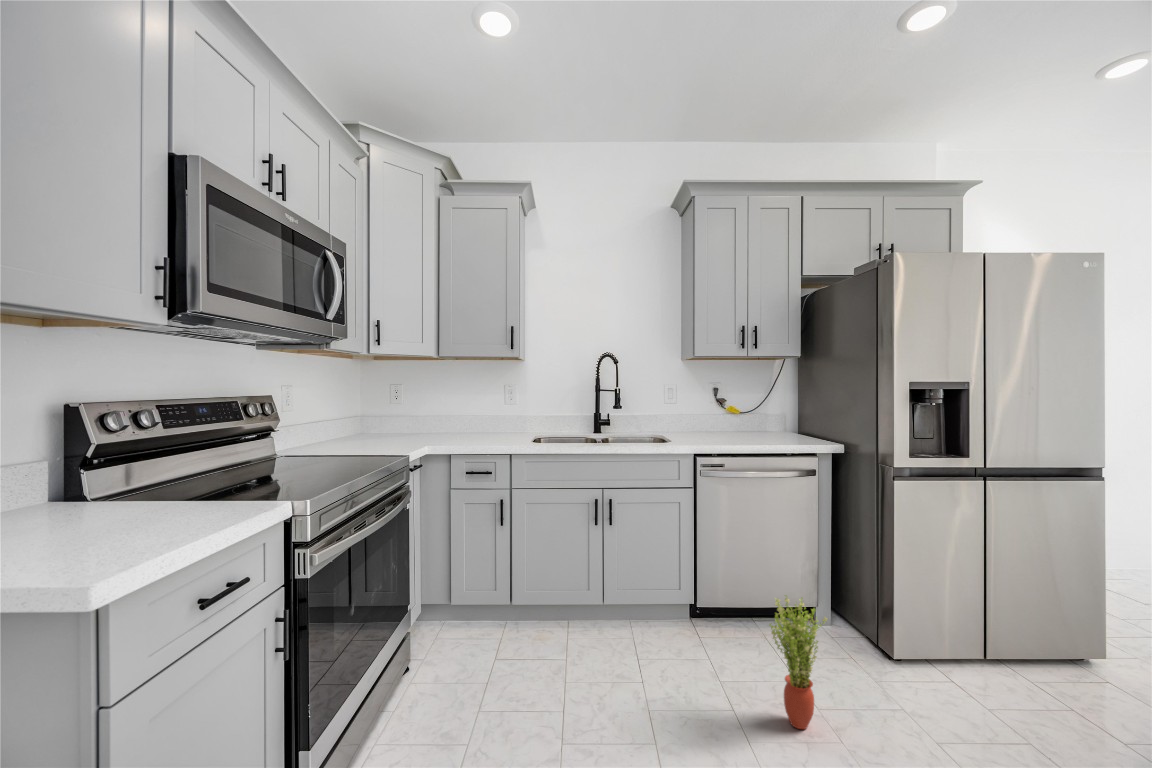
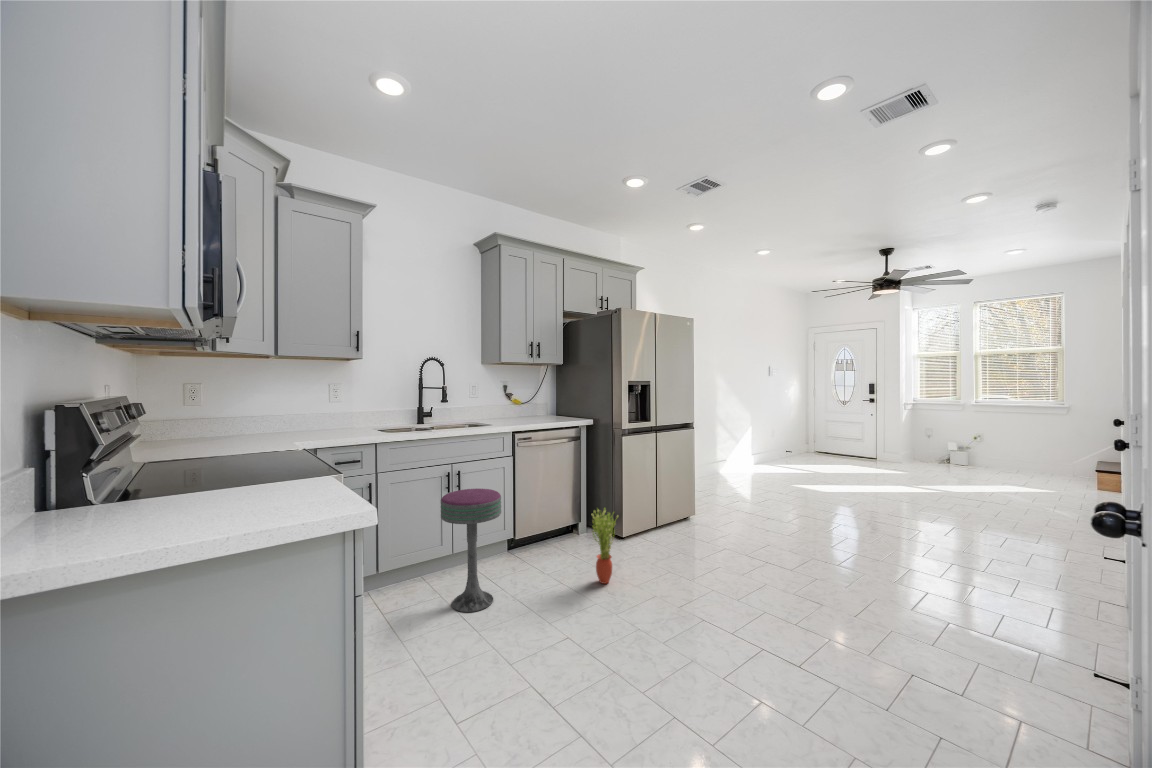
bar stool: none [550,525,630,696] -> present [441,489,501,612]

